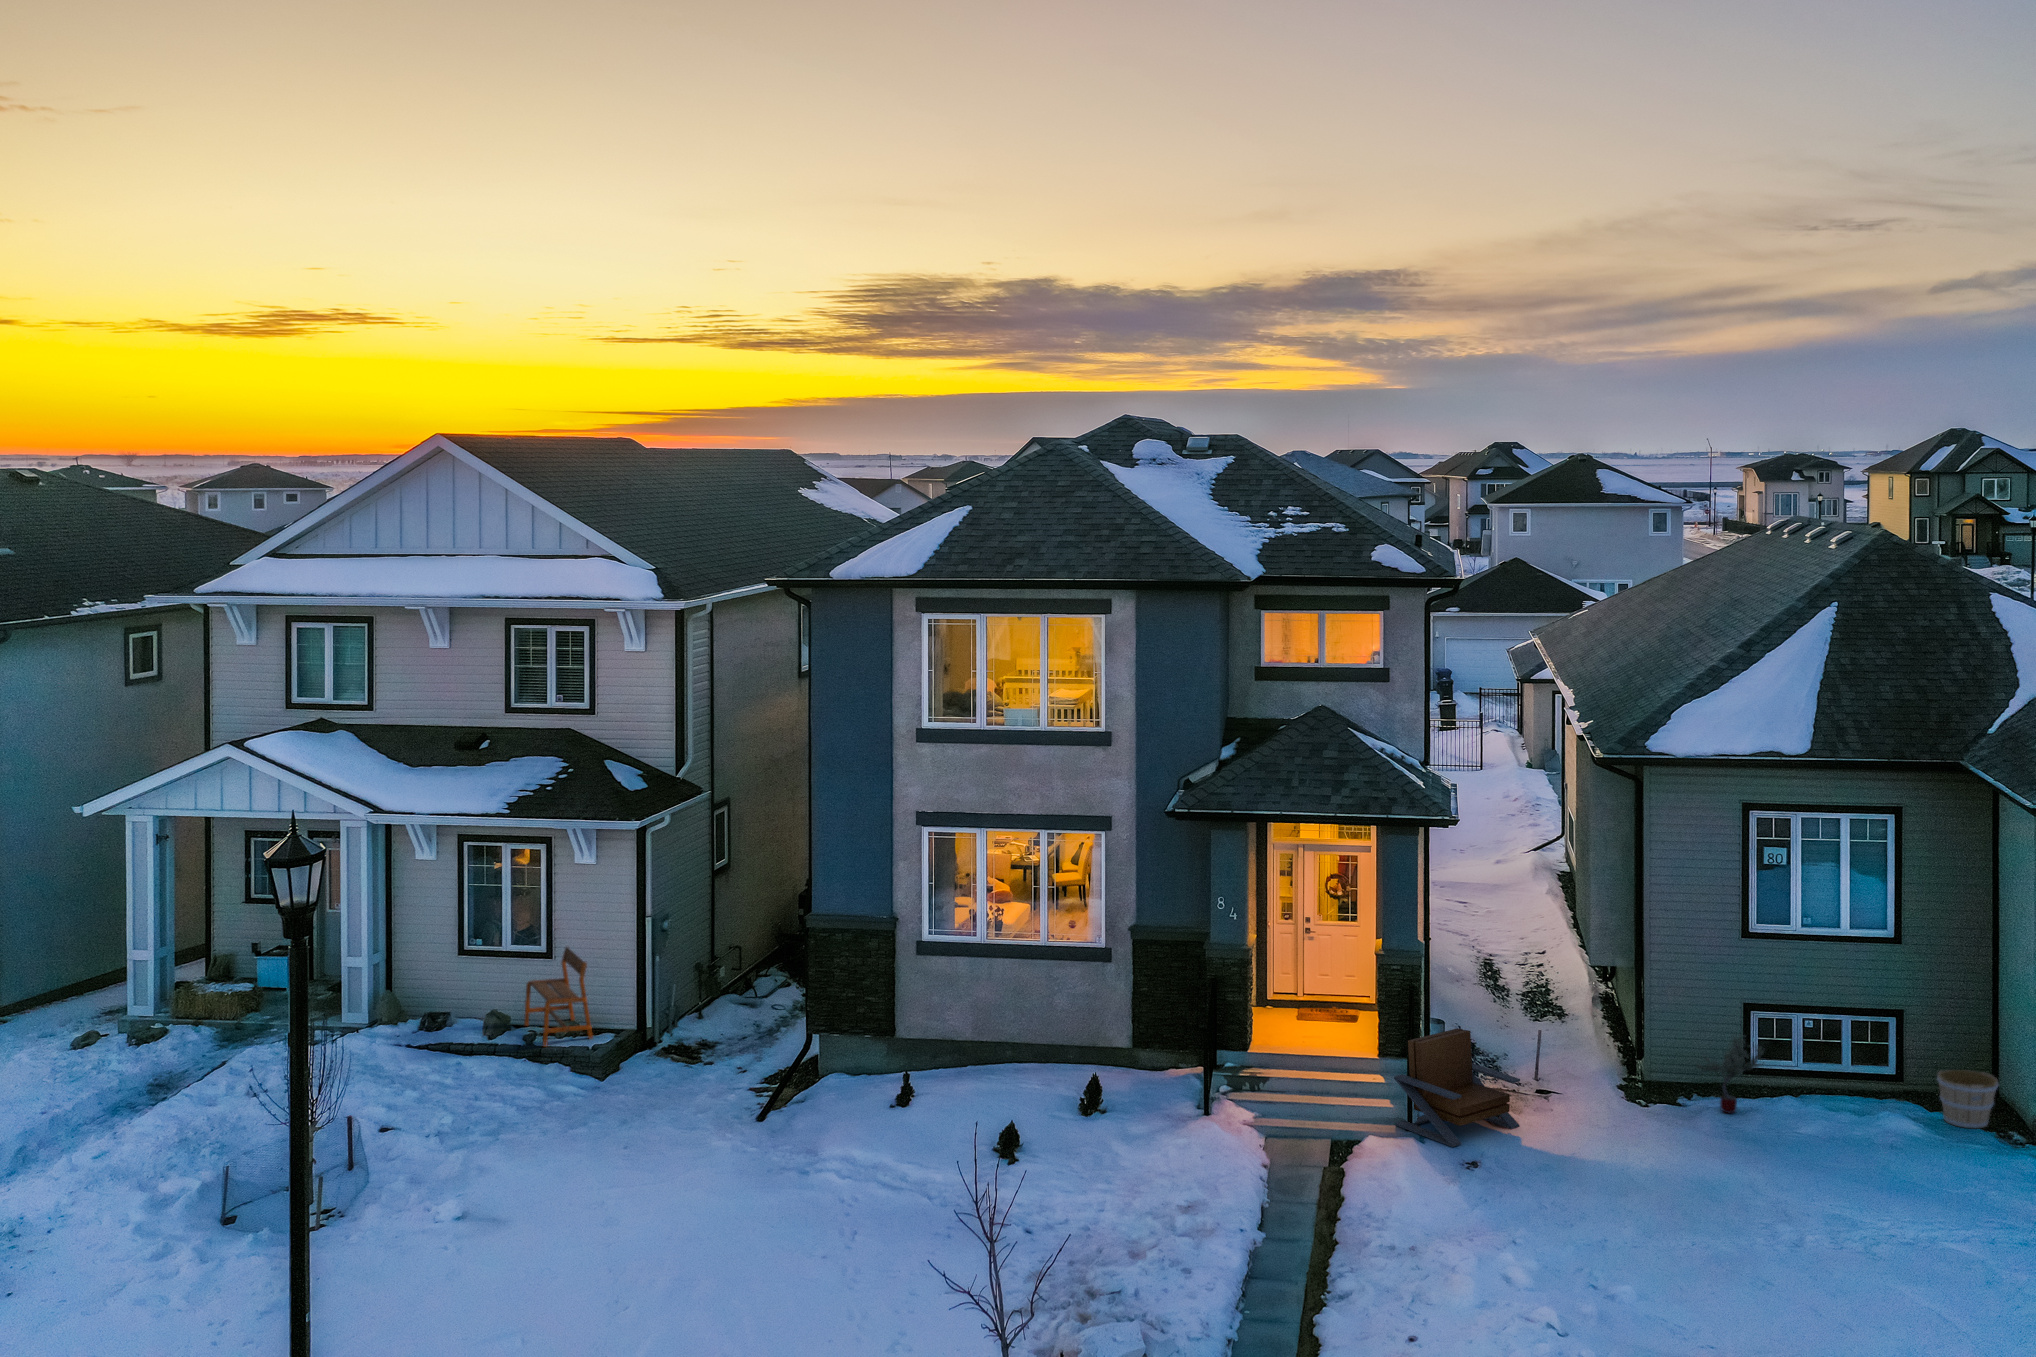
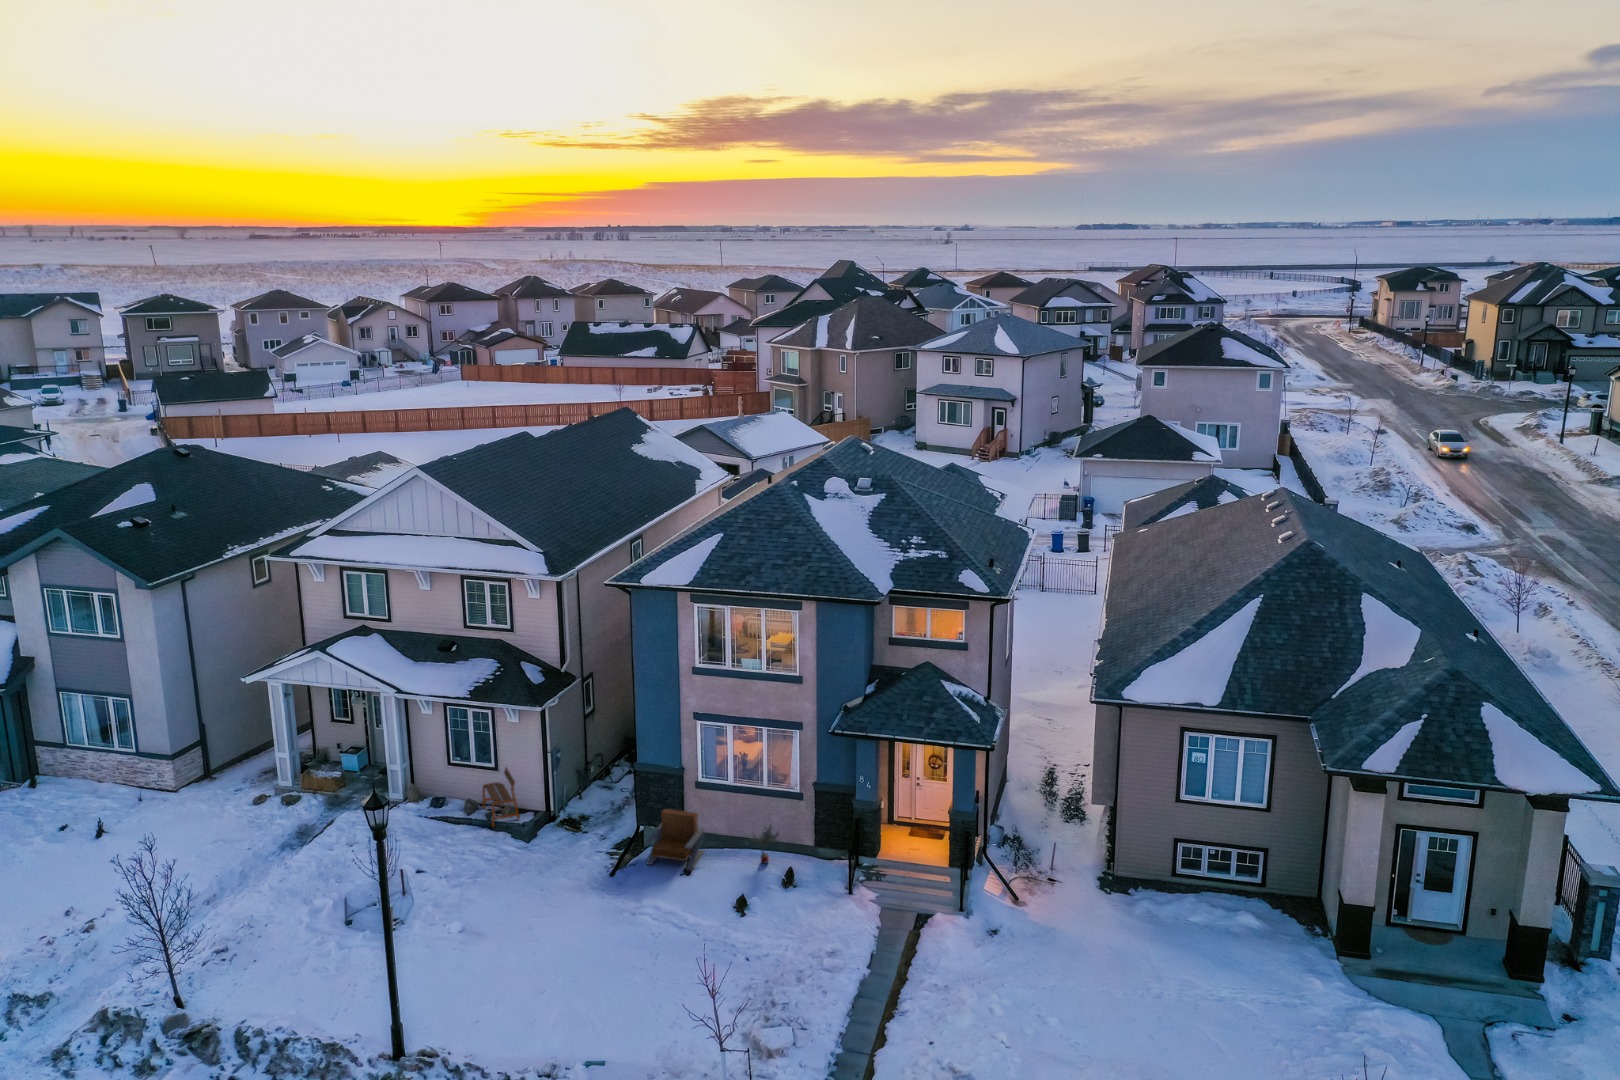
lounge chair: present [1394,1028,1520,1147] -> present [646,809,705,871]
potted tree: present [1696,1033,1765,1114] -> present [751,825,779,863]
wooden bucket: present [1937,1070,1999,1128] -> none [1250,874,1283,909]

